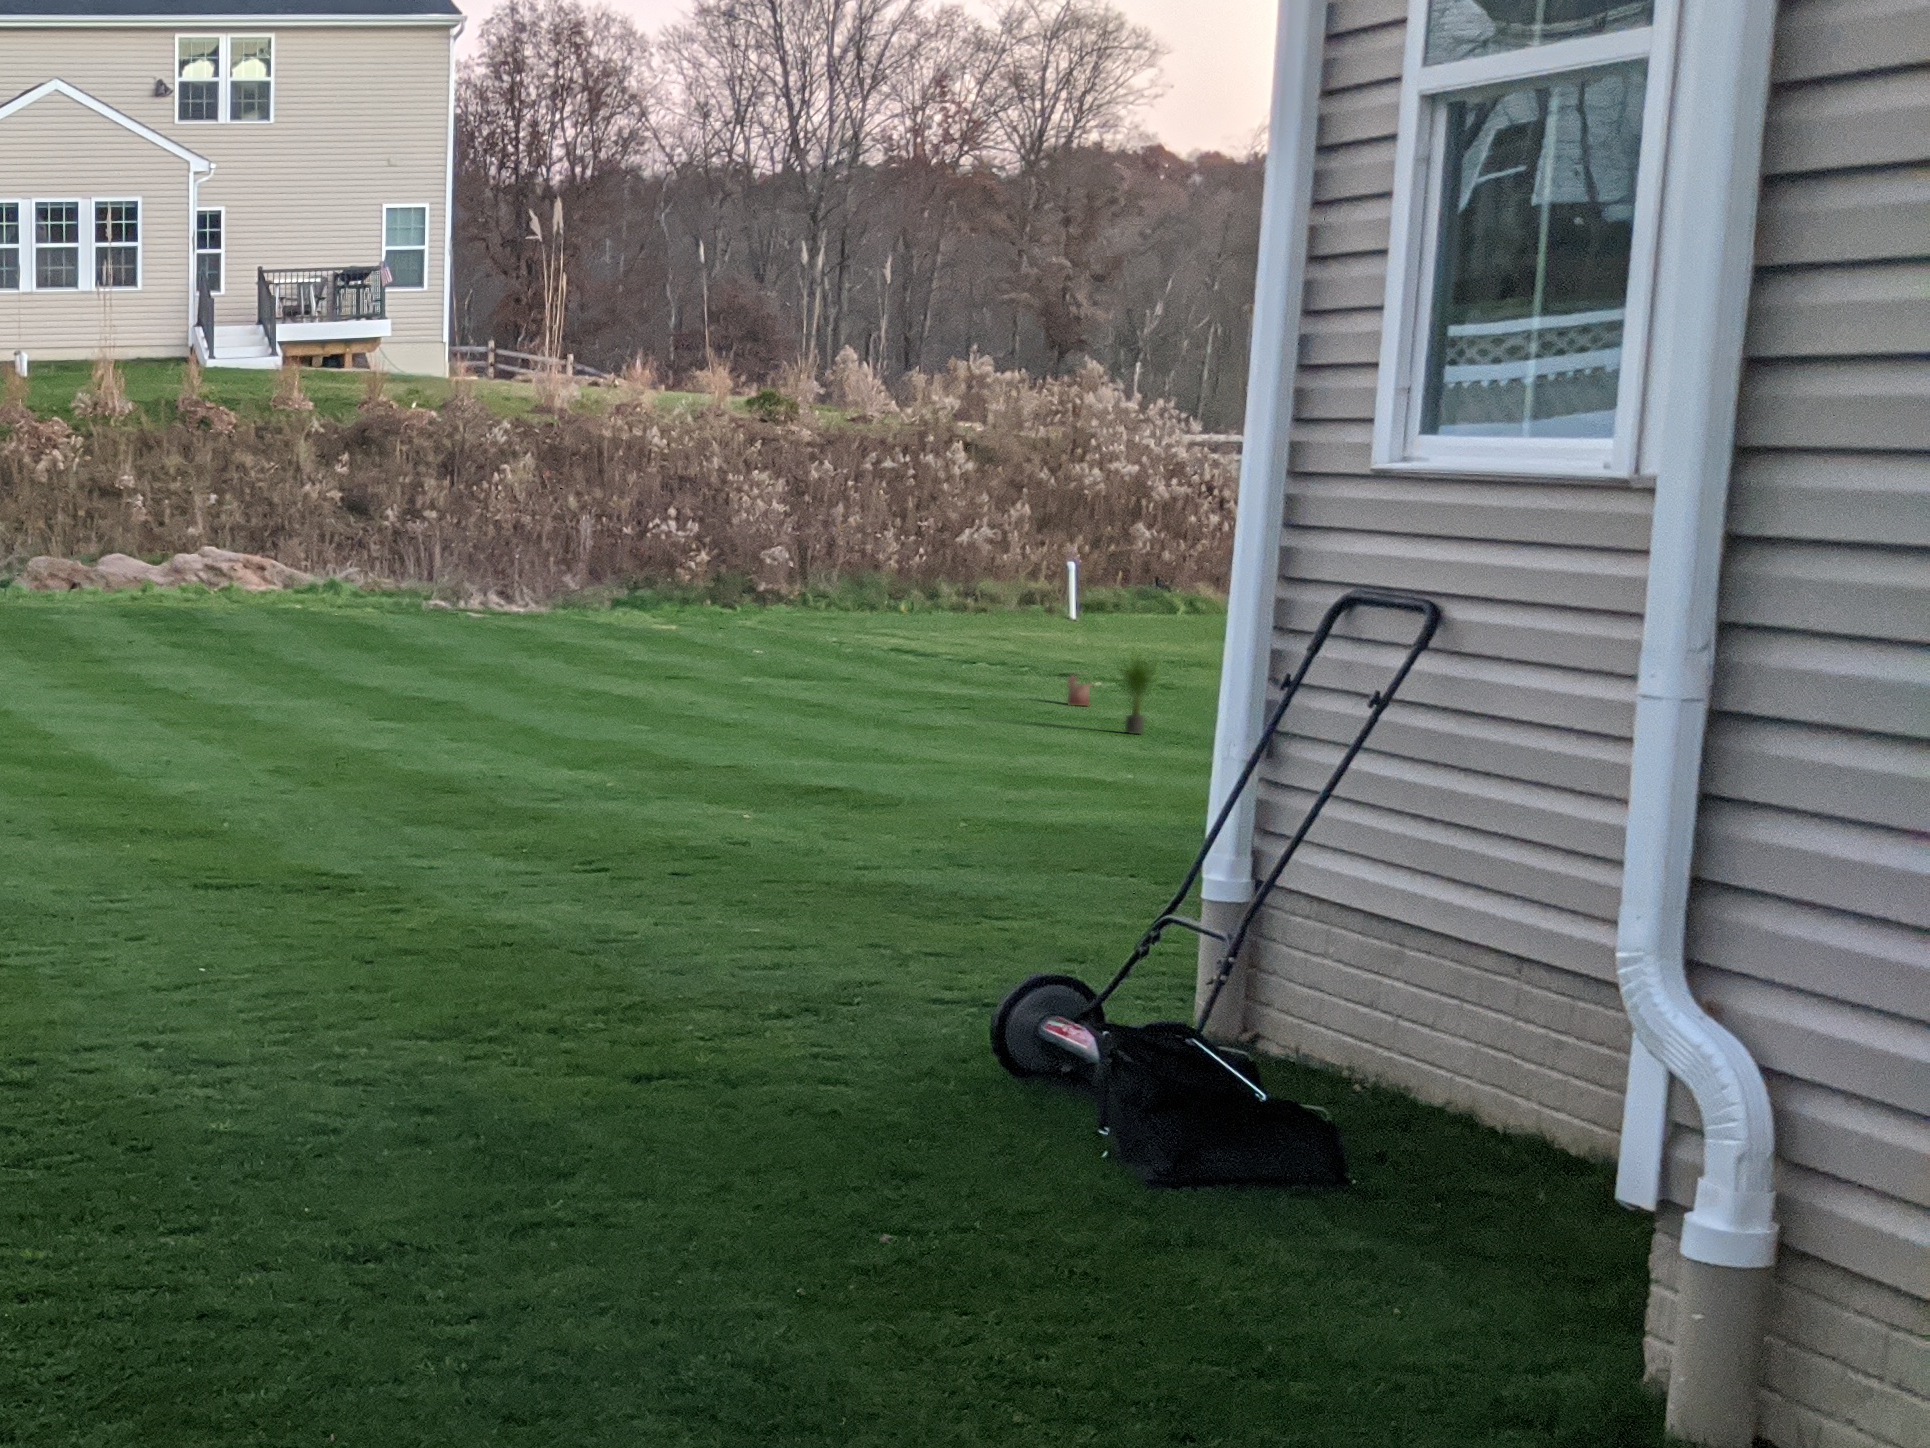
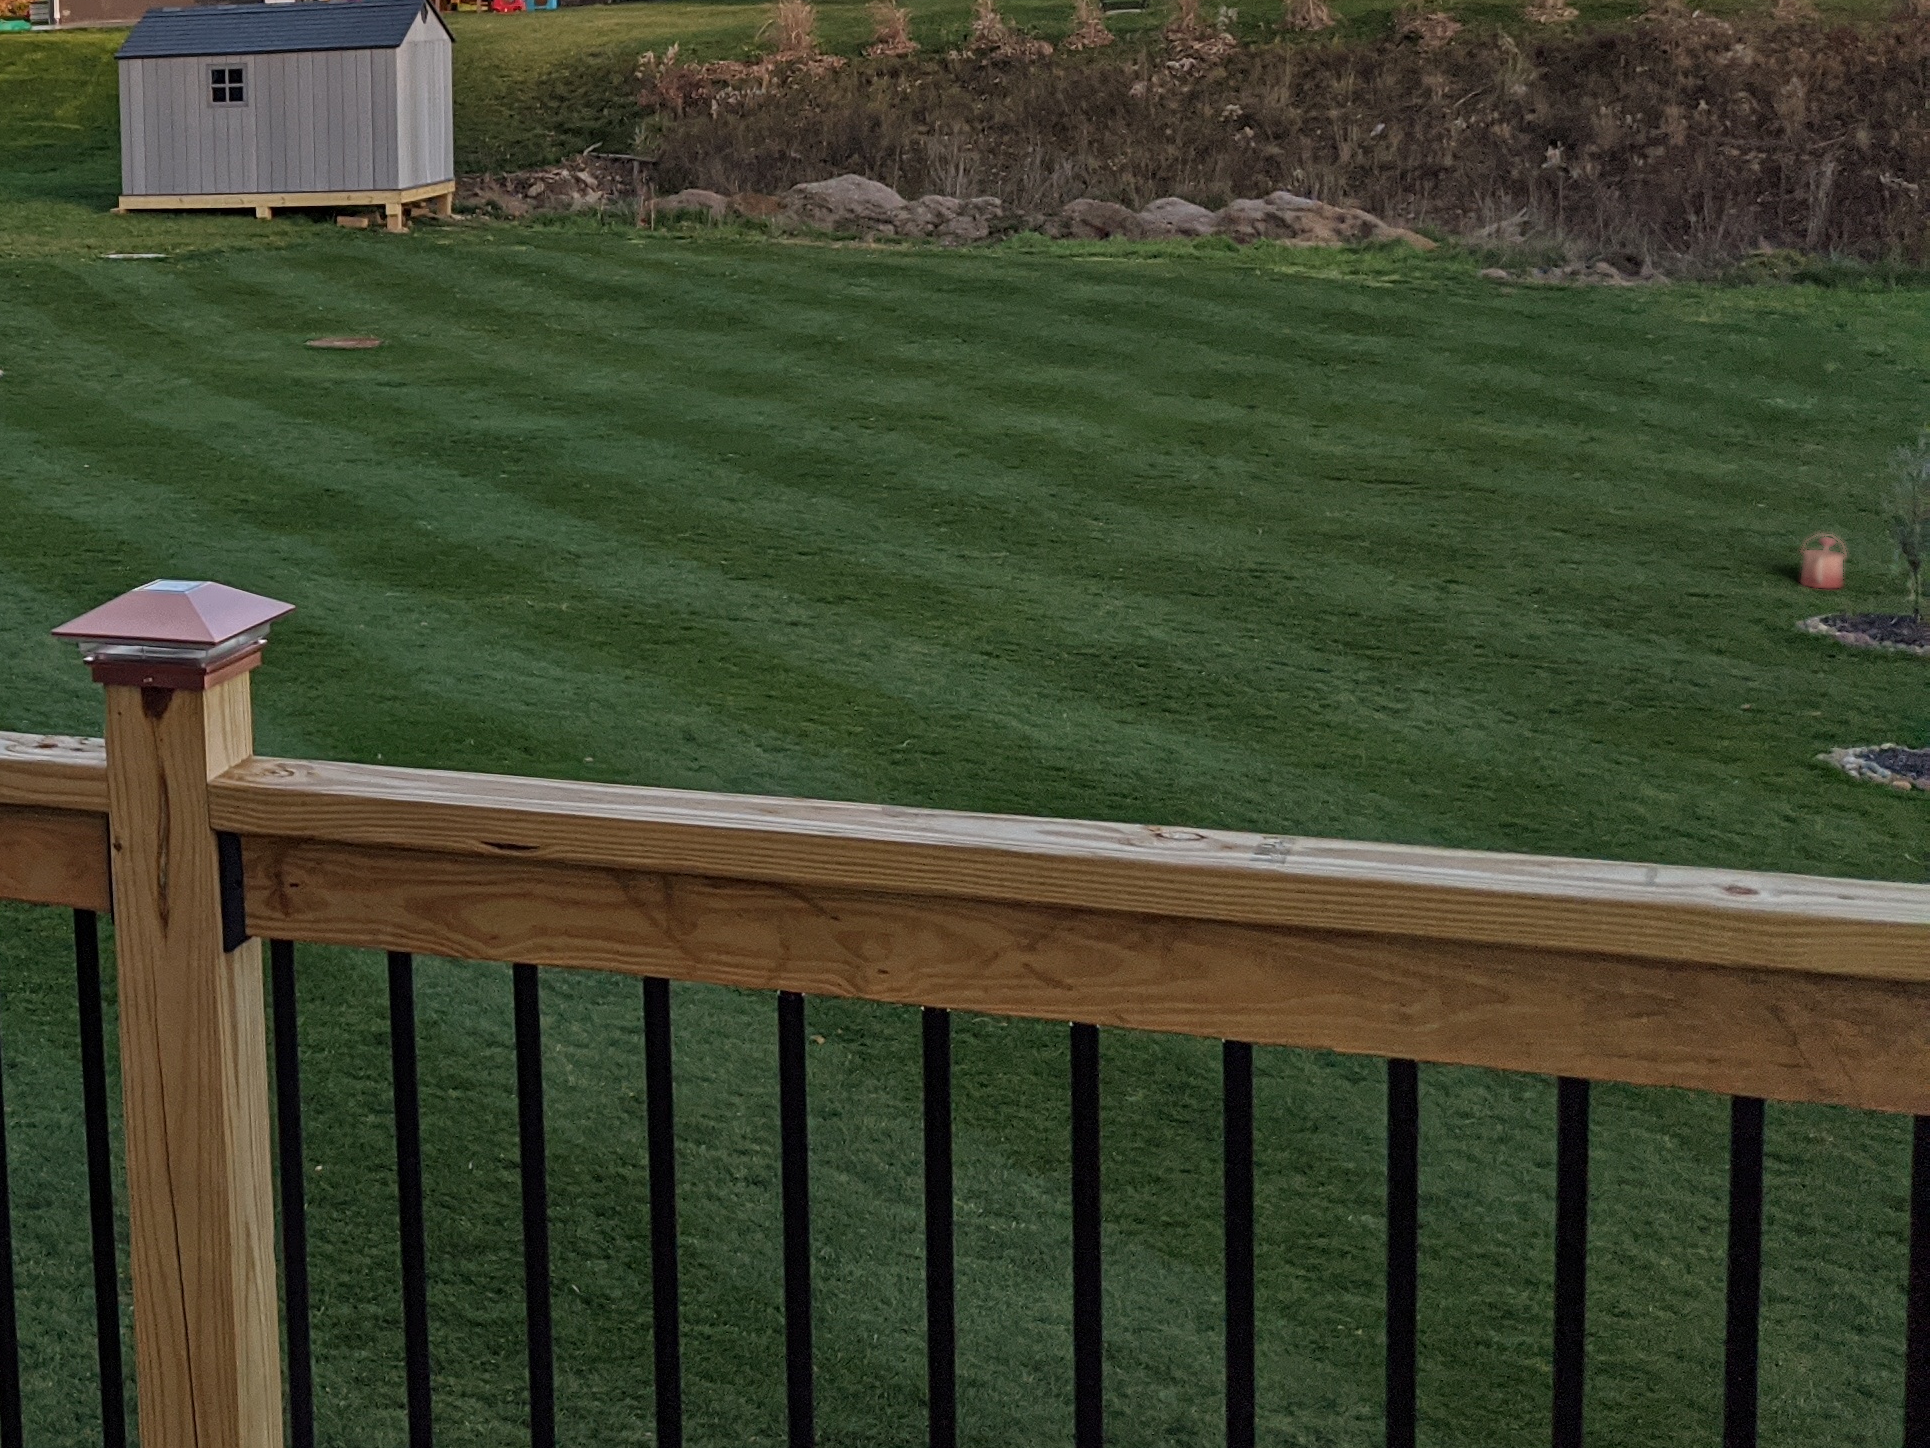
potted plant: present [1110,652,1158,734] -> none [1596,544,1713,697]

